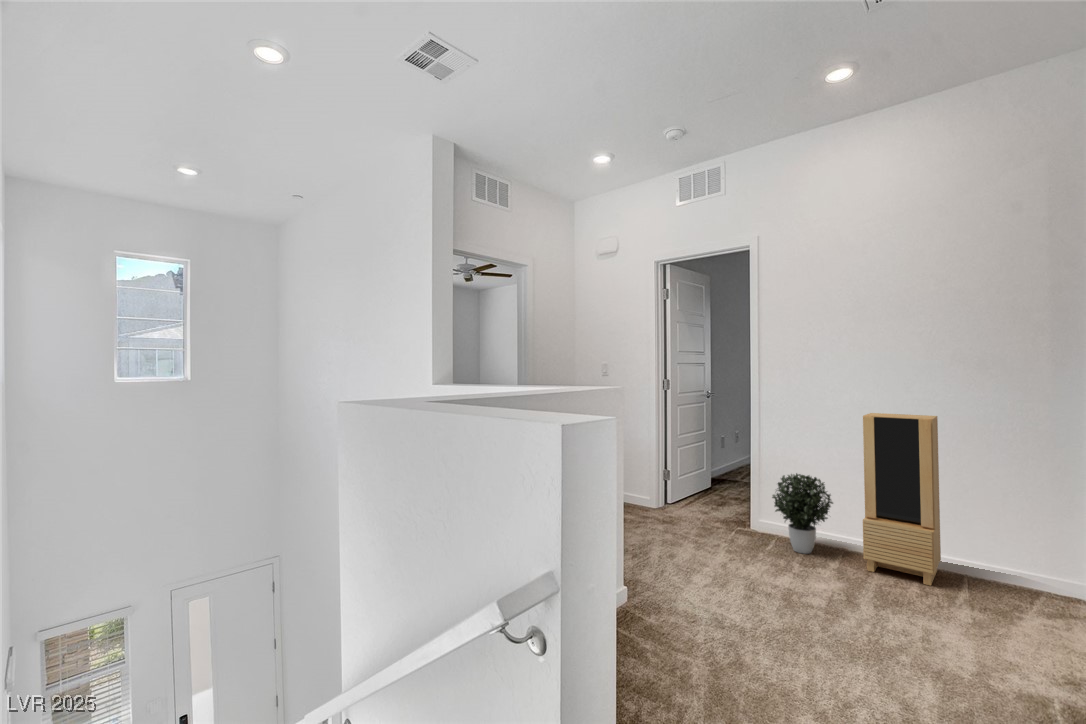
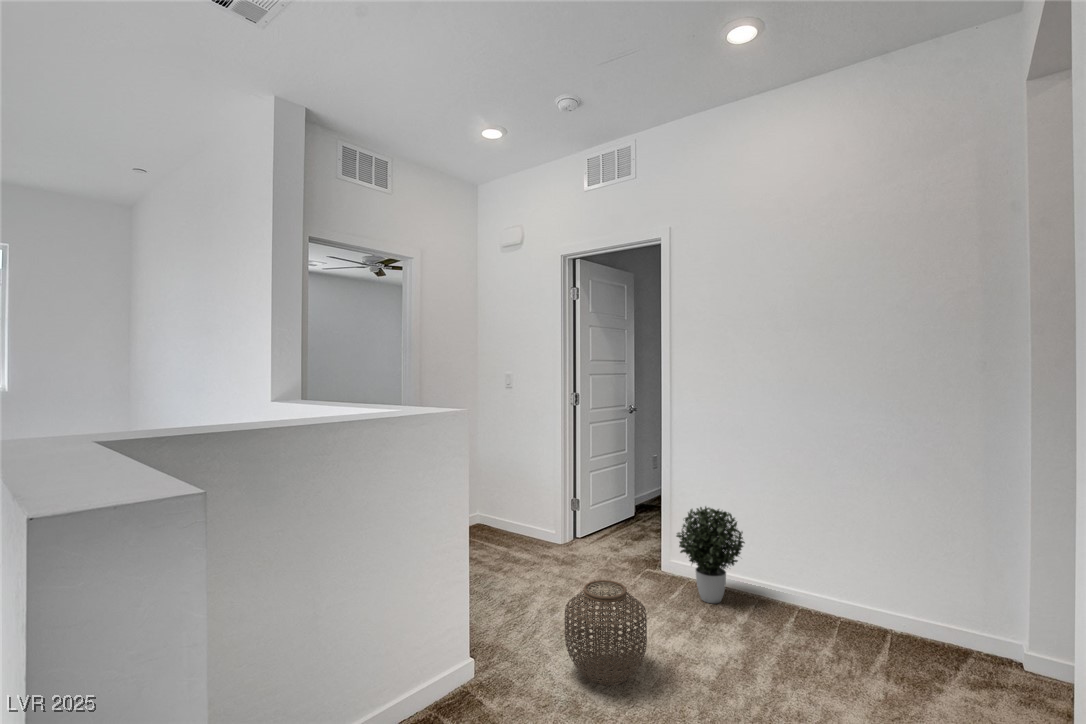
storage cabinet: present [863,413,941,586] -> none [773,435,862,645]
woven basket: none [699,527,769,608] -> present [565,580,647,685]

